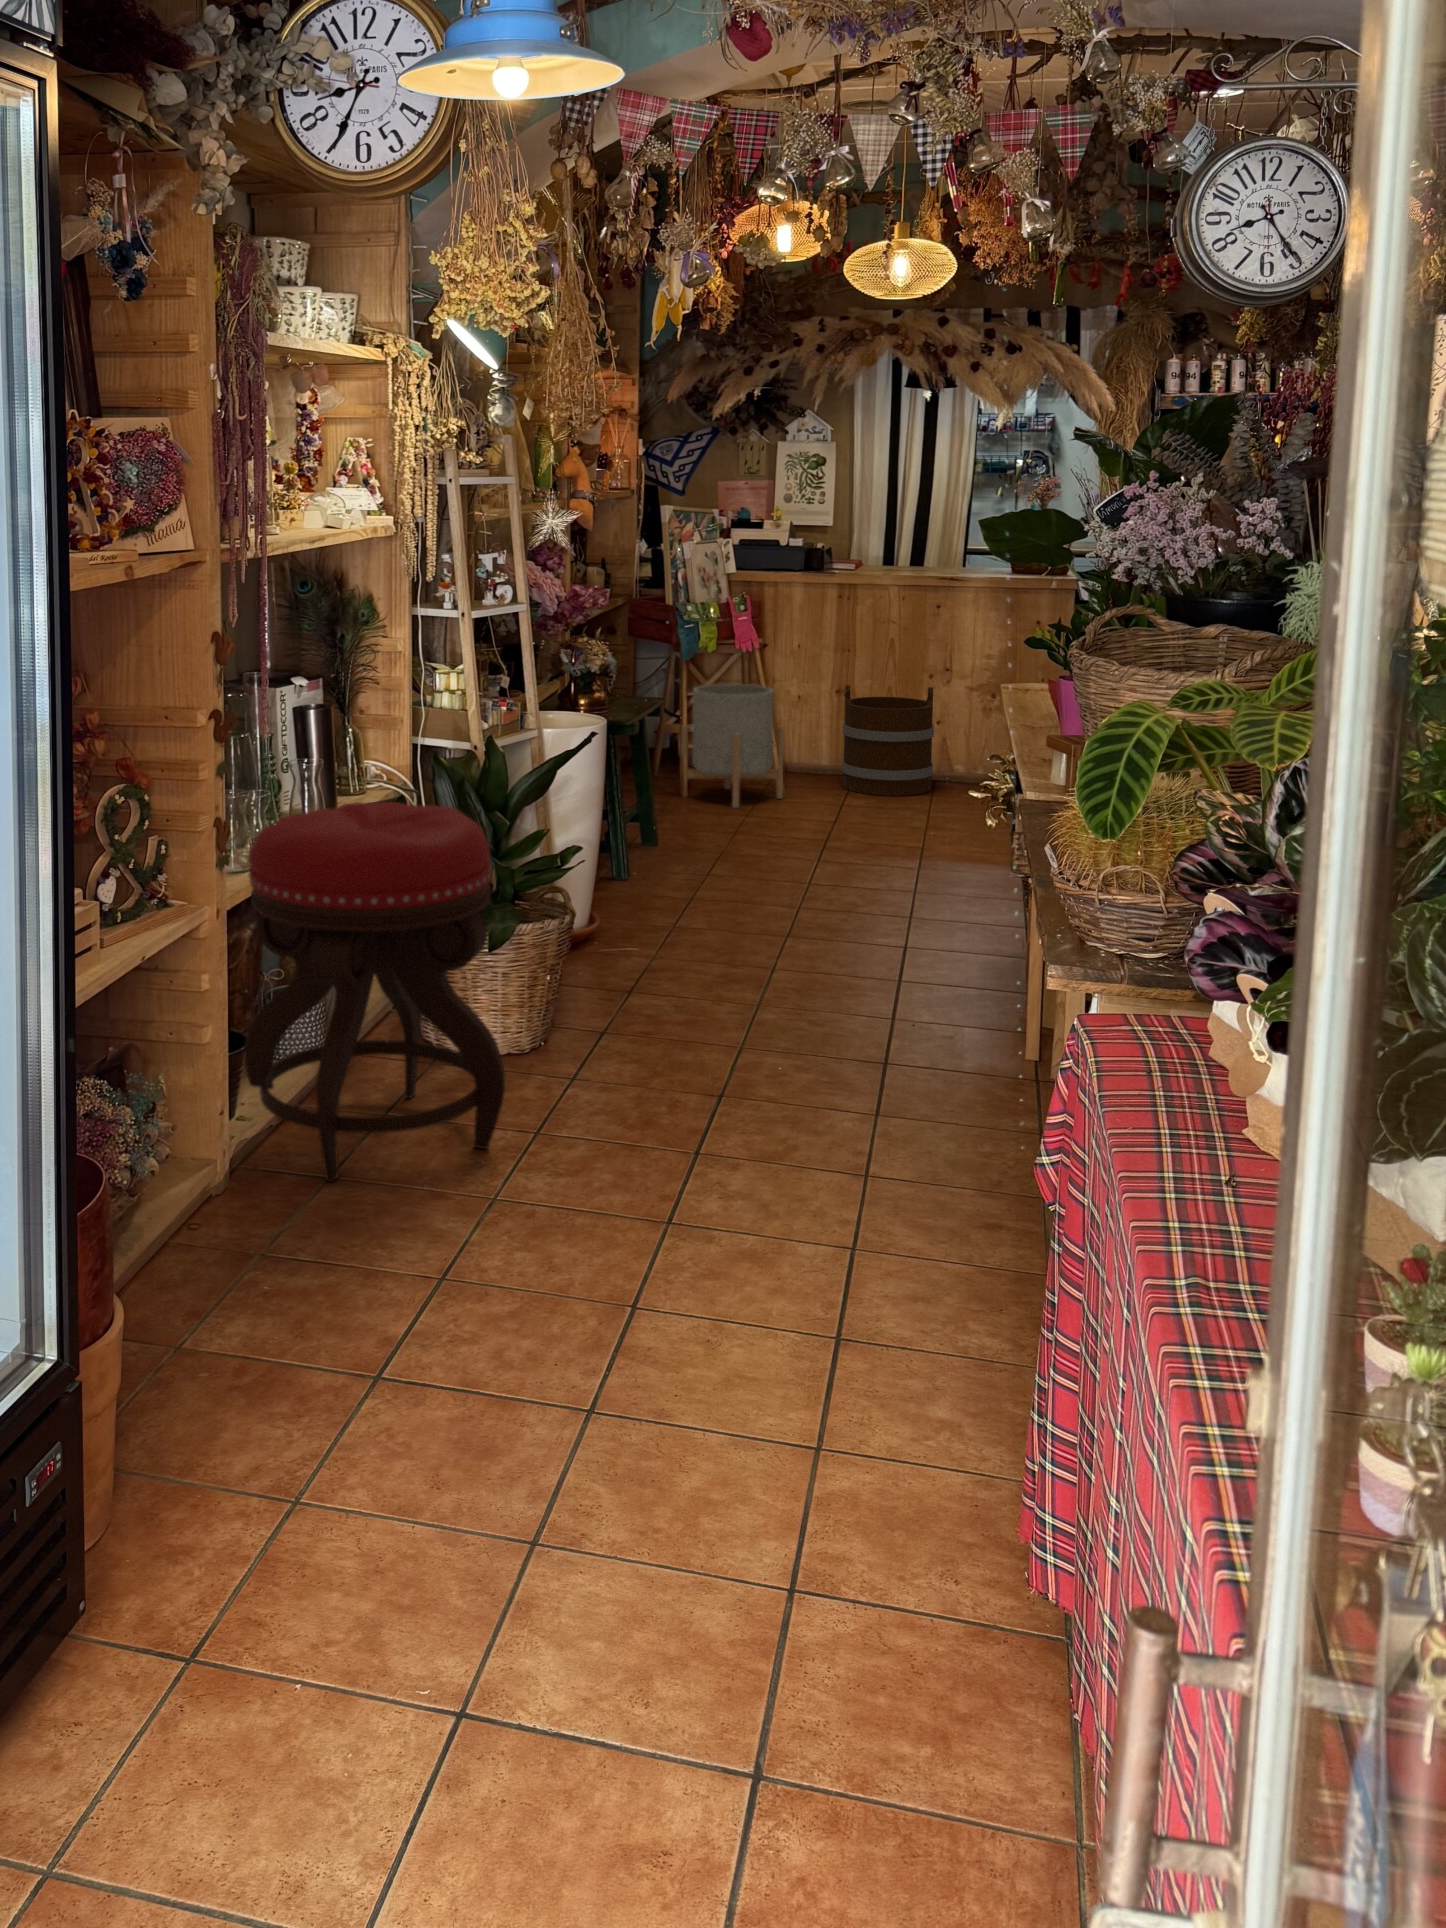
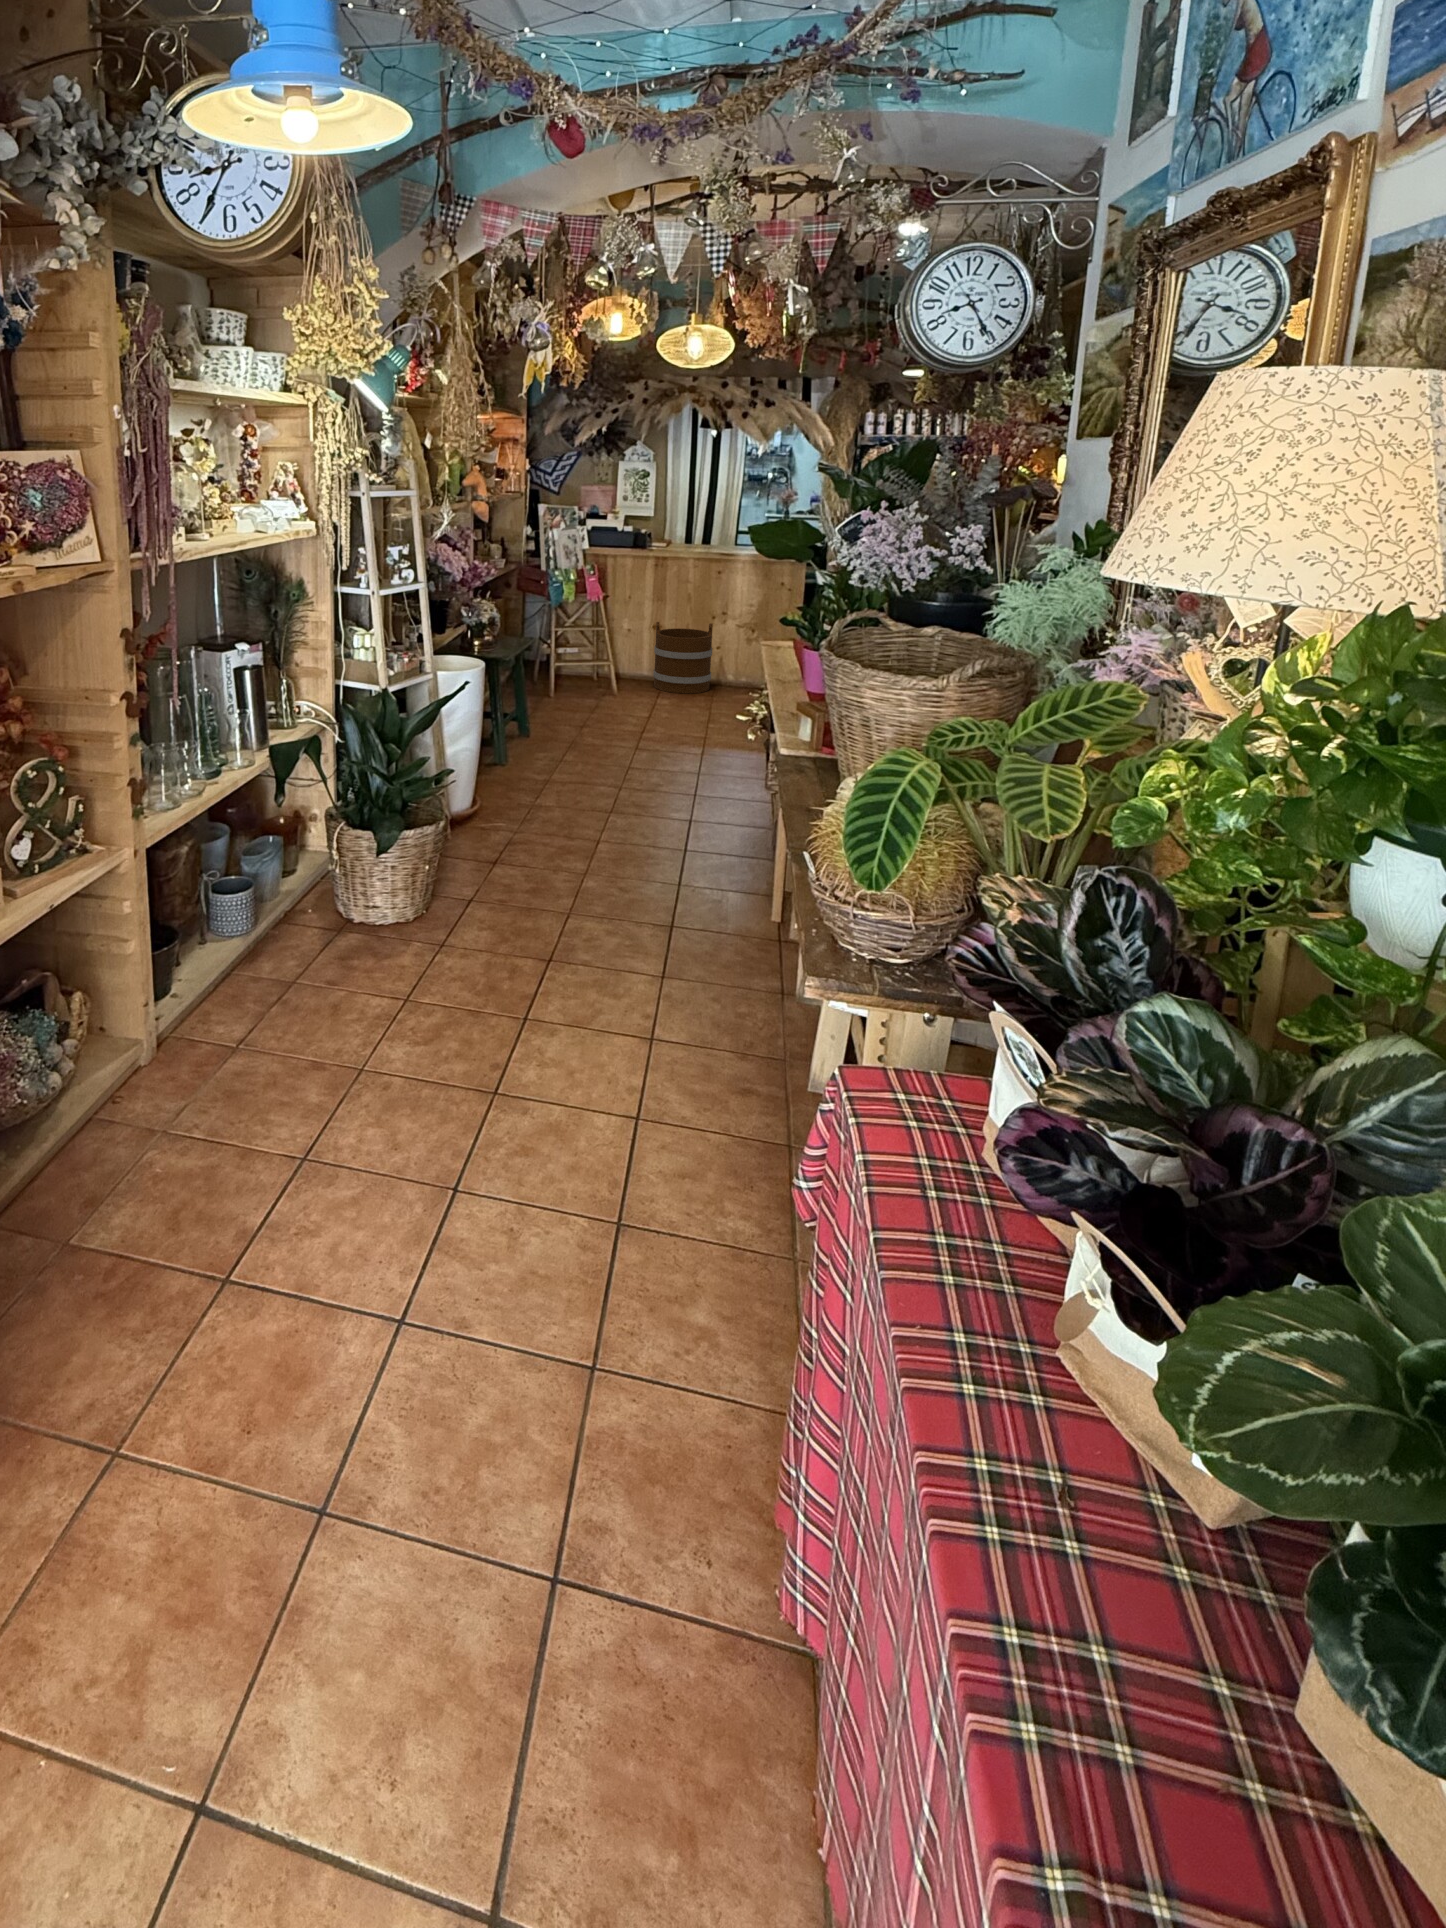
planter: present [681,684,784,808] -> none [549,621,616,703]
stool: present [245,802,505,1182] -> none [176,746,377,1049]

